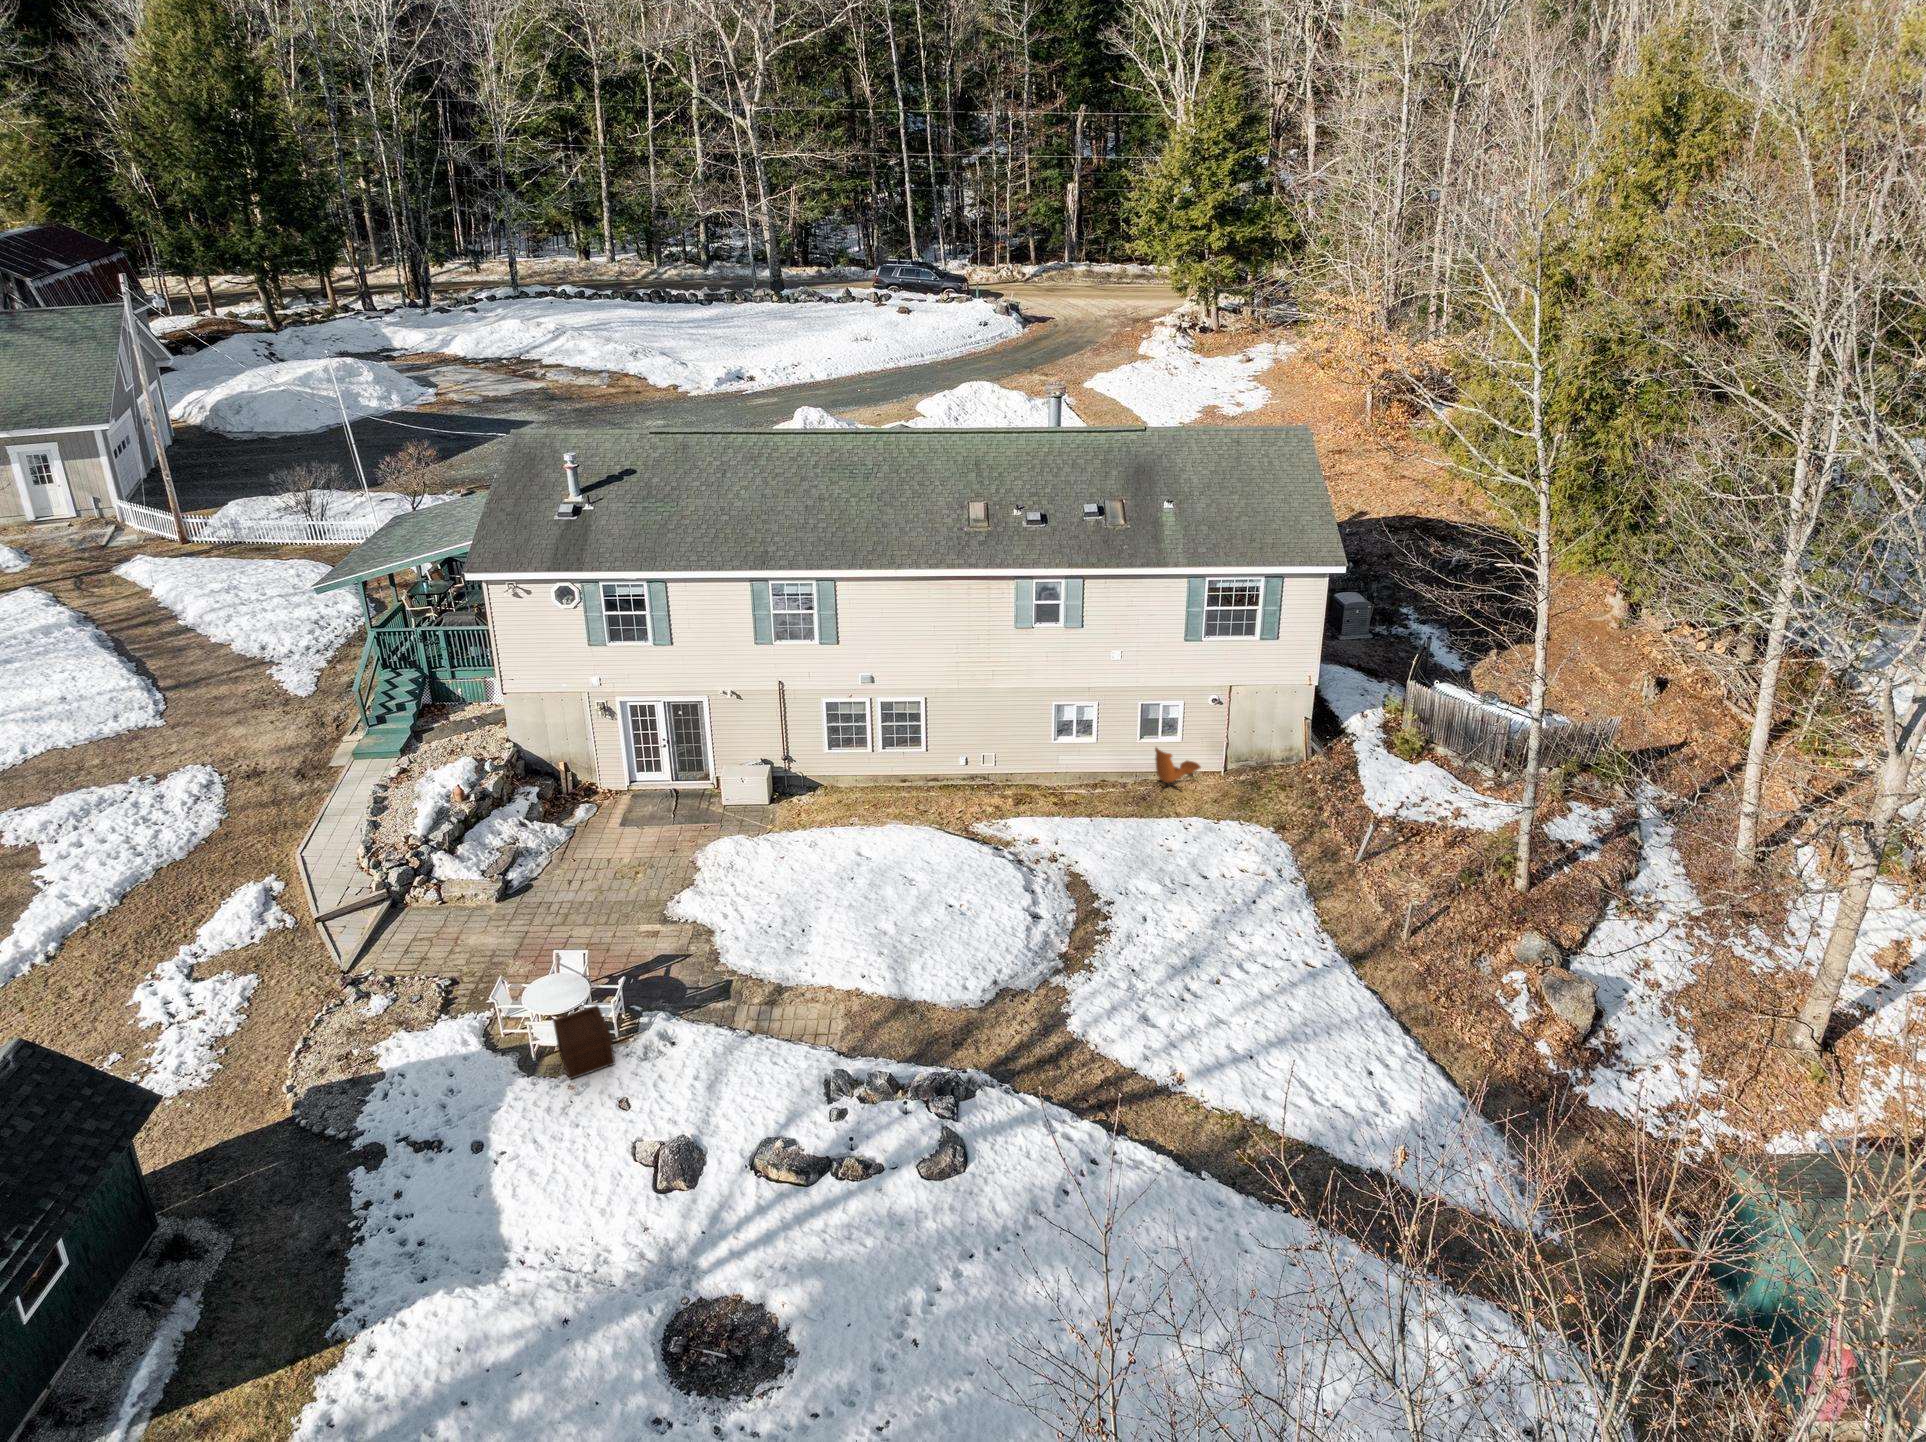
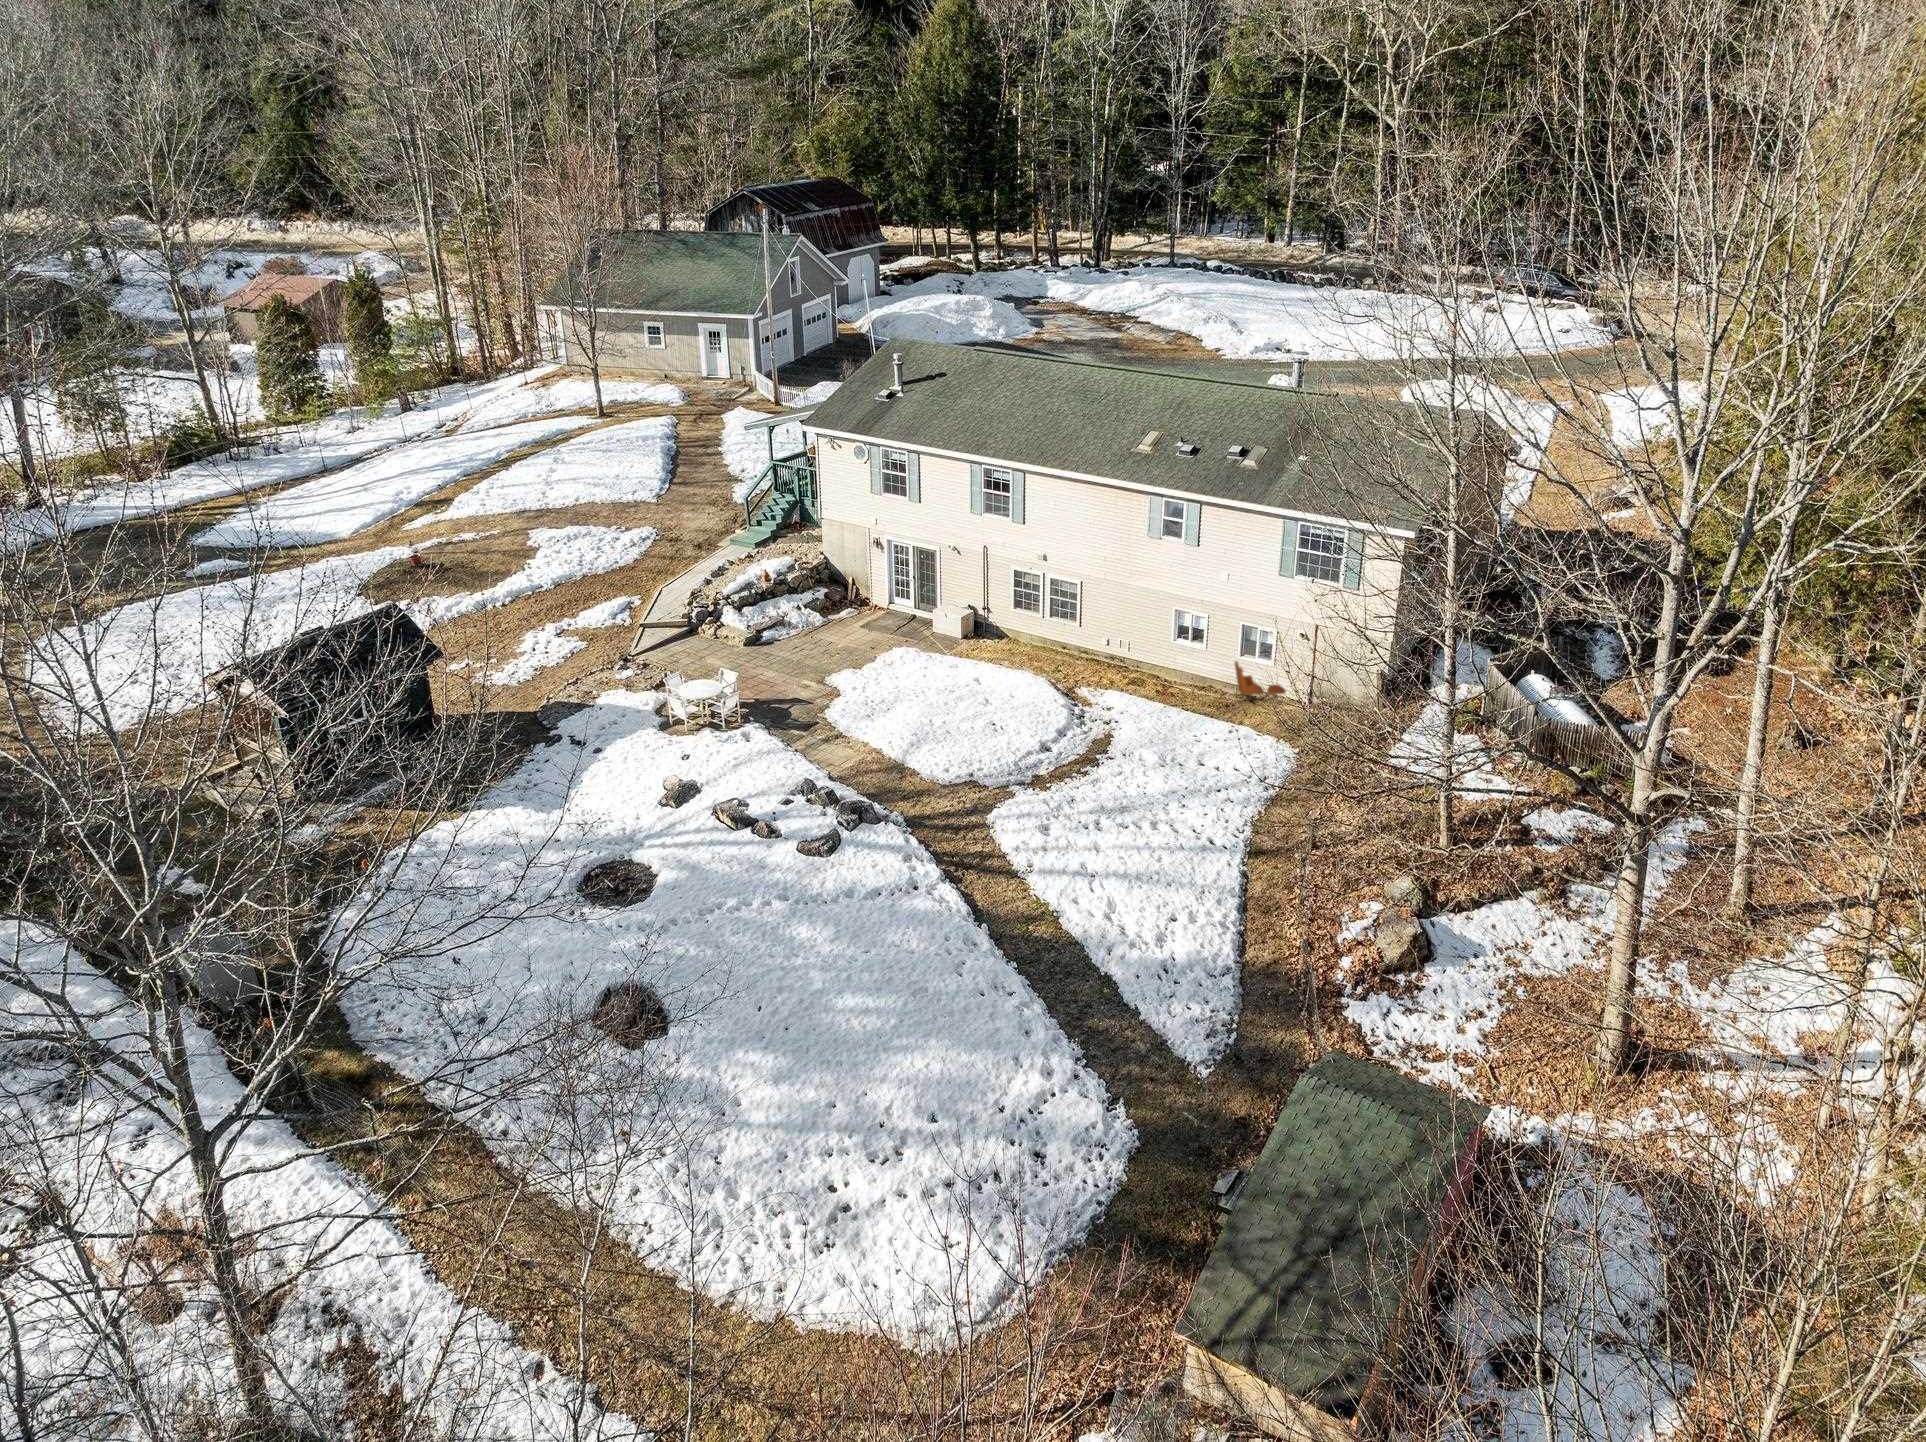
wooden crate: present [553,1005,615,1079] -> none [674,700,714,739]

